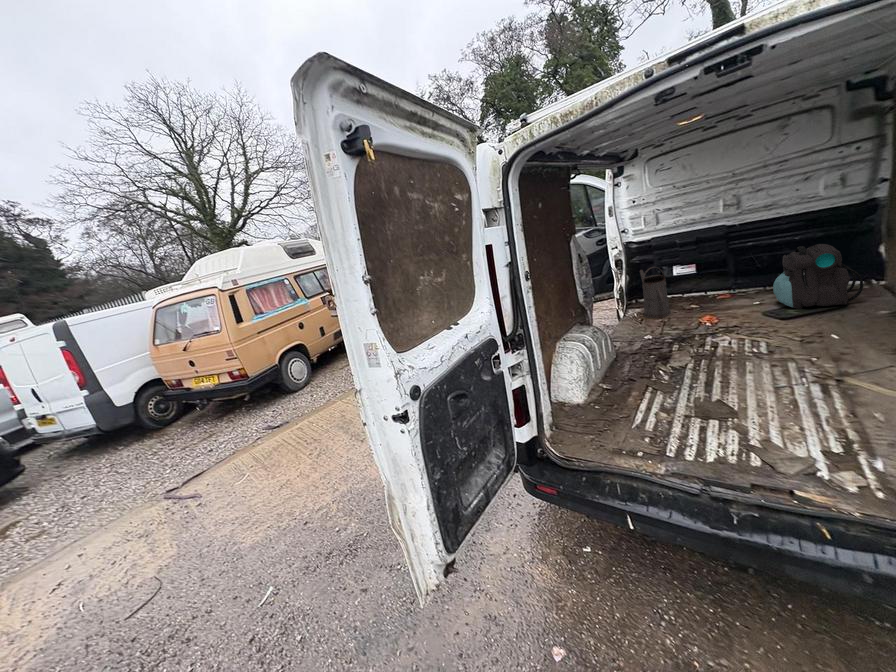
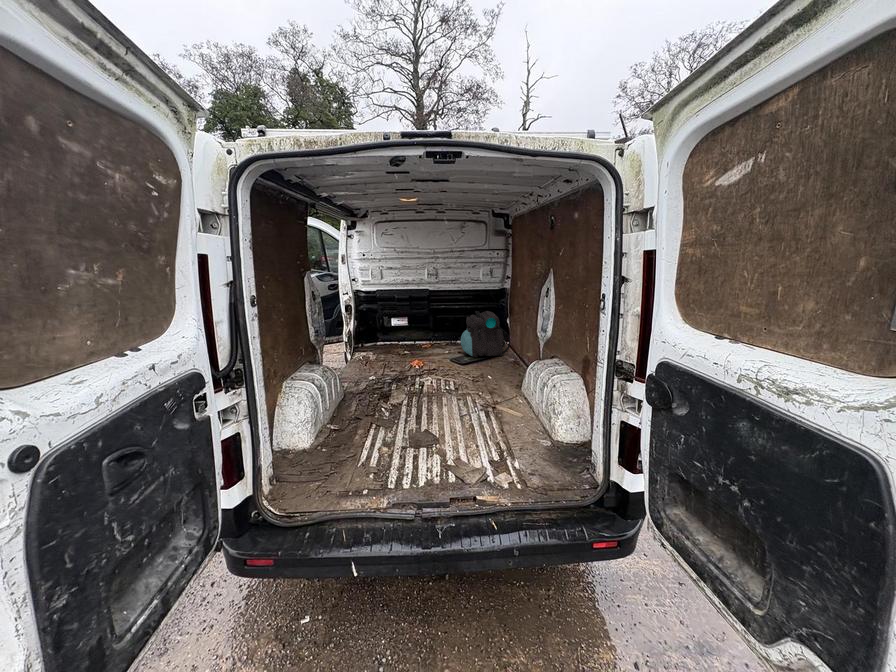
watering can: present [640,267,671,318] -> none [365,315,390,361]

